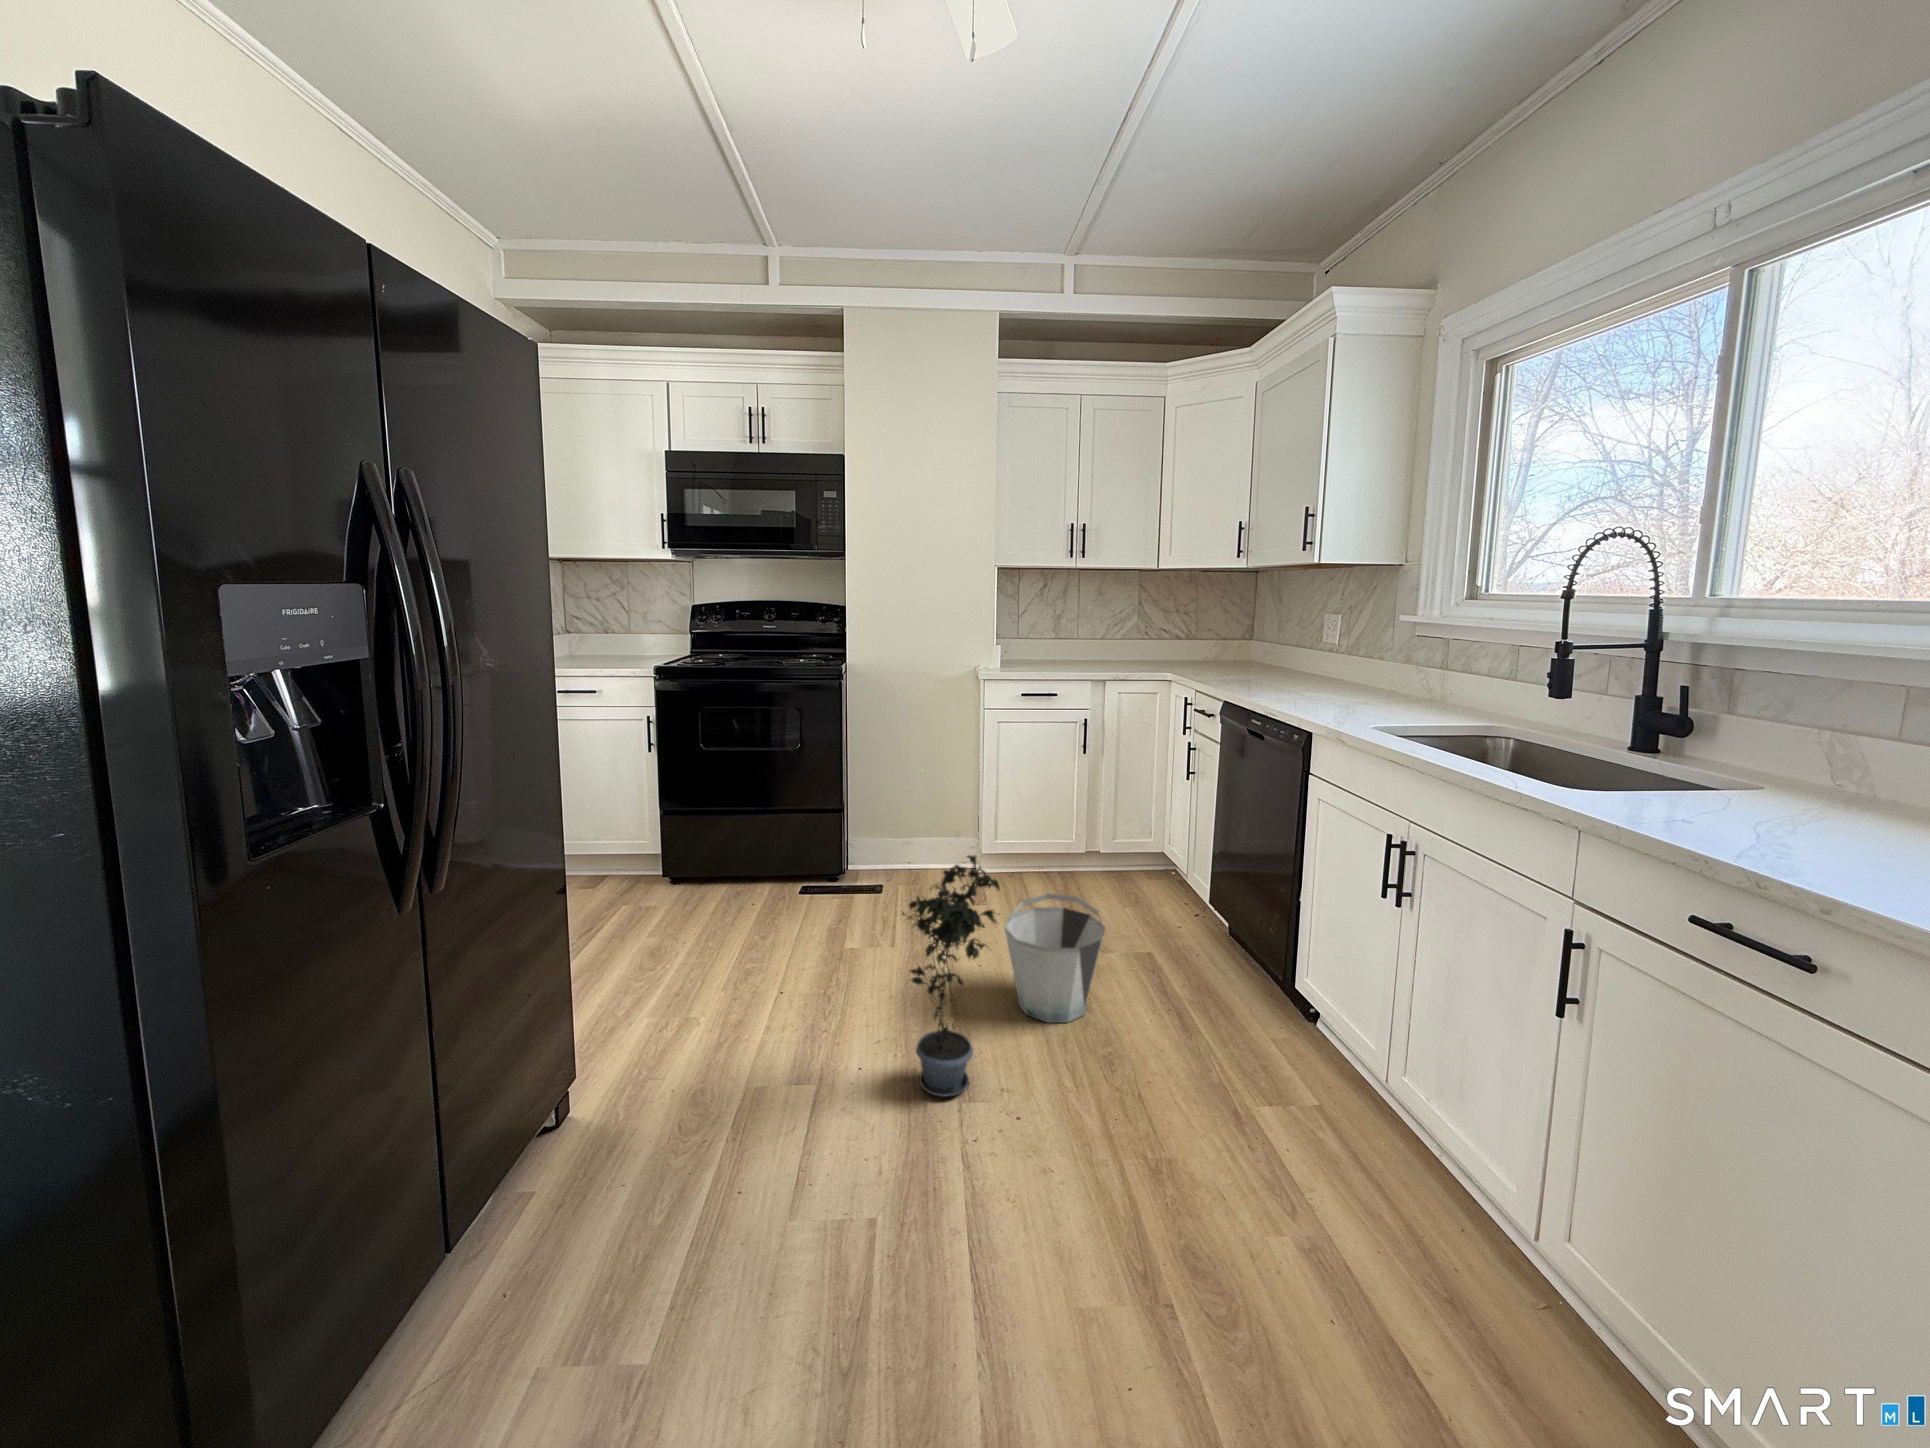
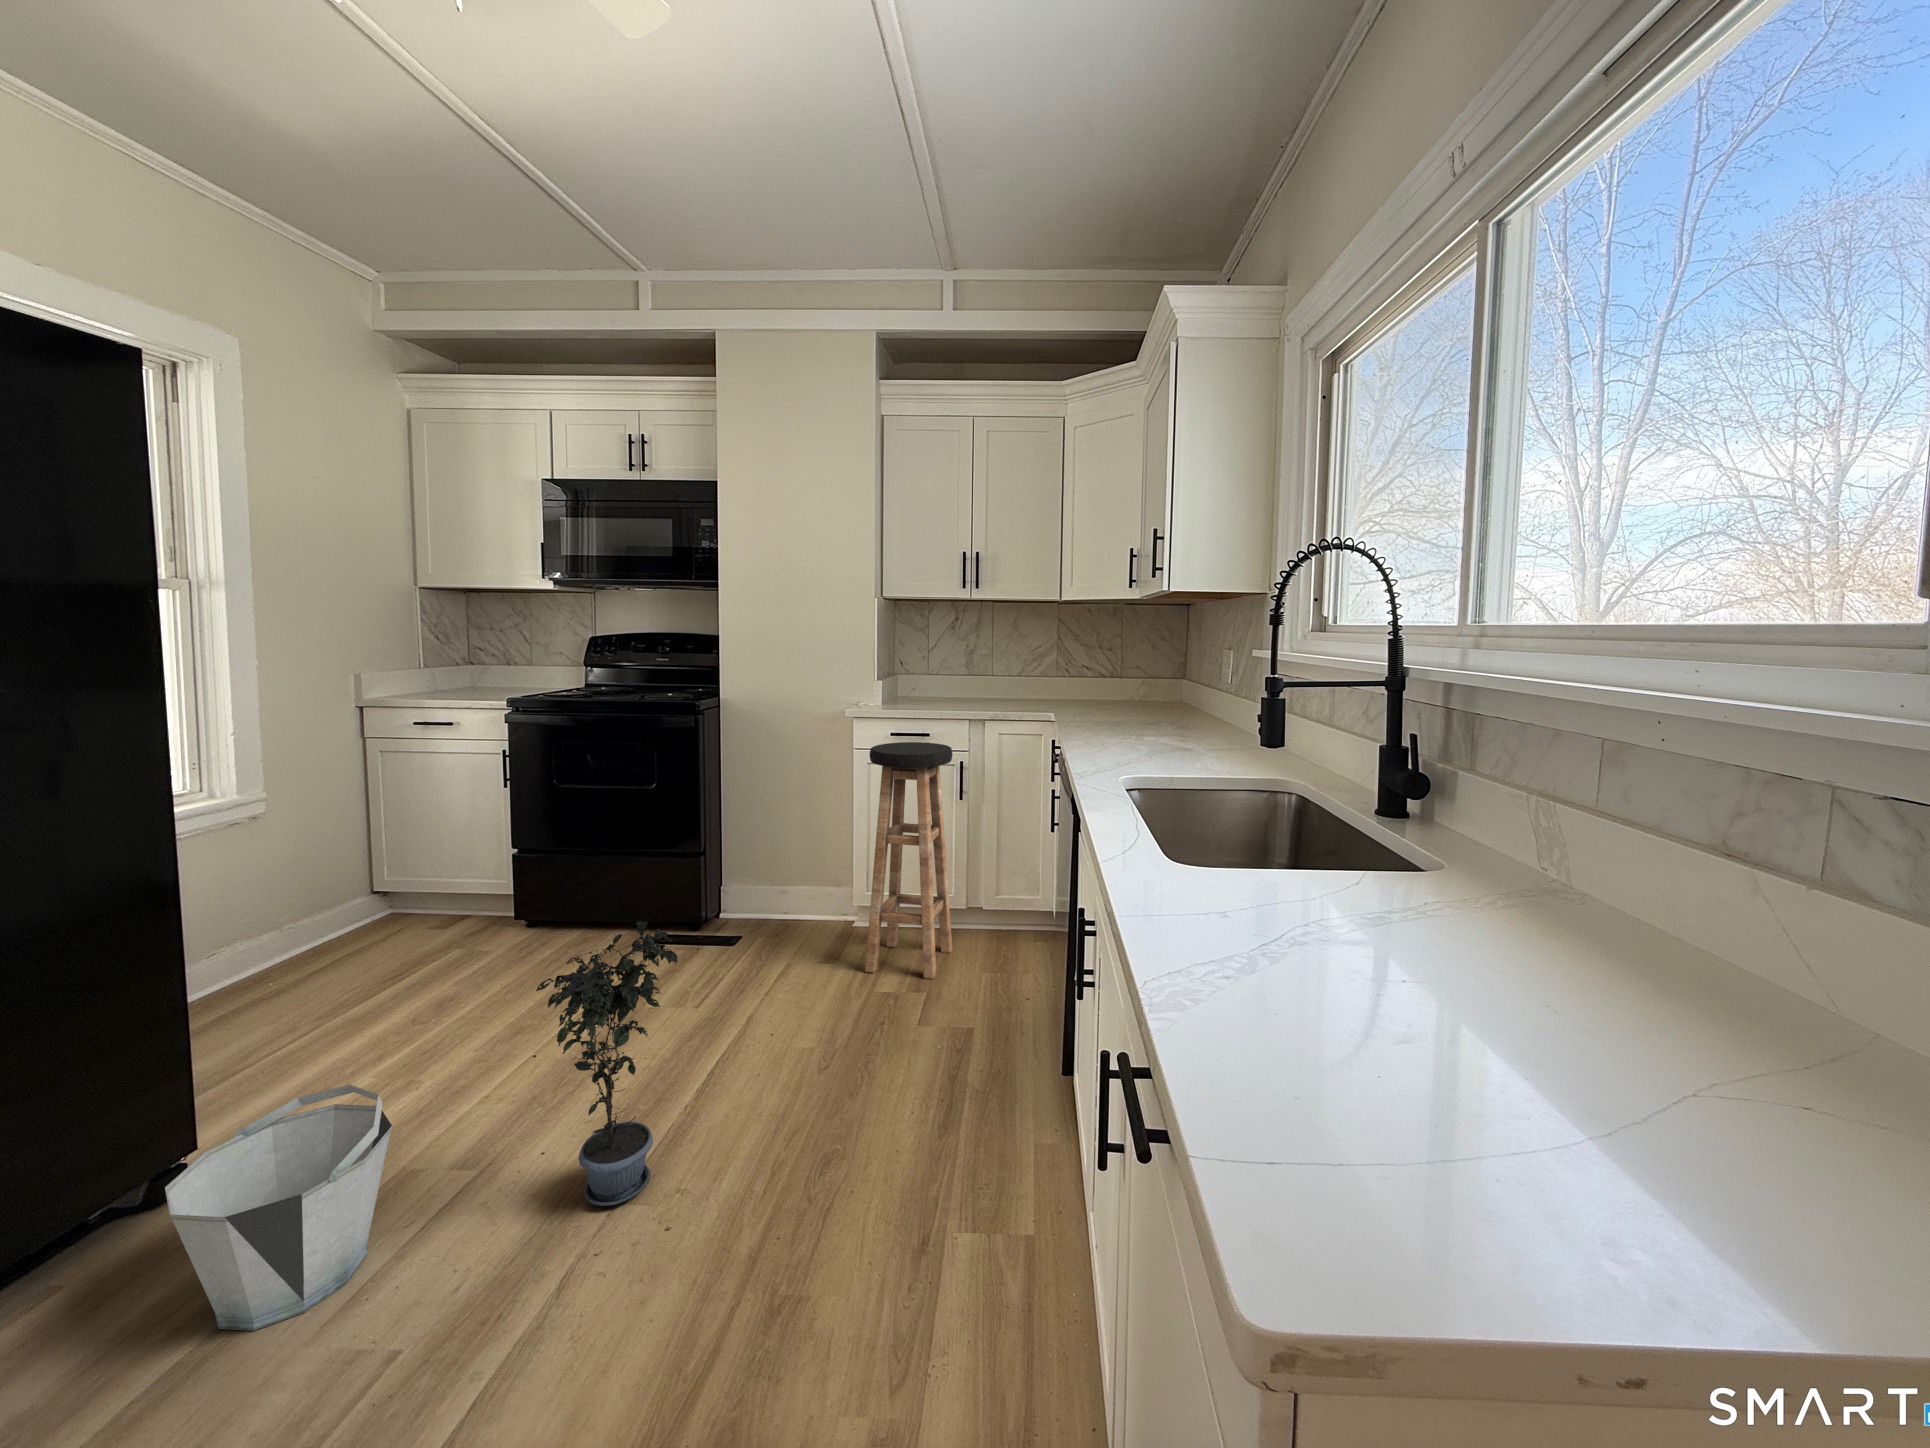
bar stool: none [1021,704,1099,919] -> present [865,742,952,979]
bucket: present [1005,893,1105,1023] -> present [165,1084,392,1331]

